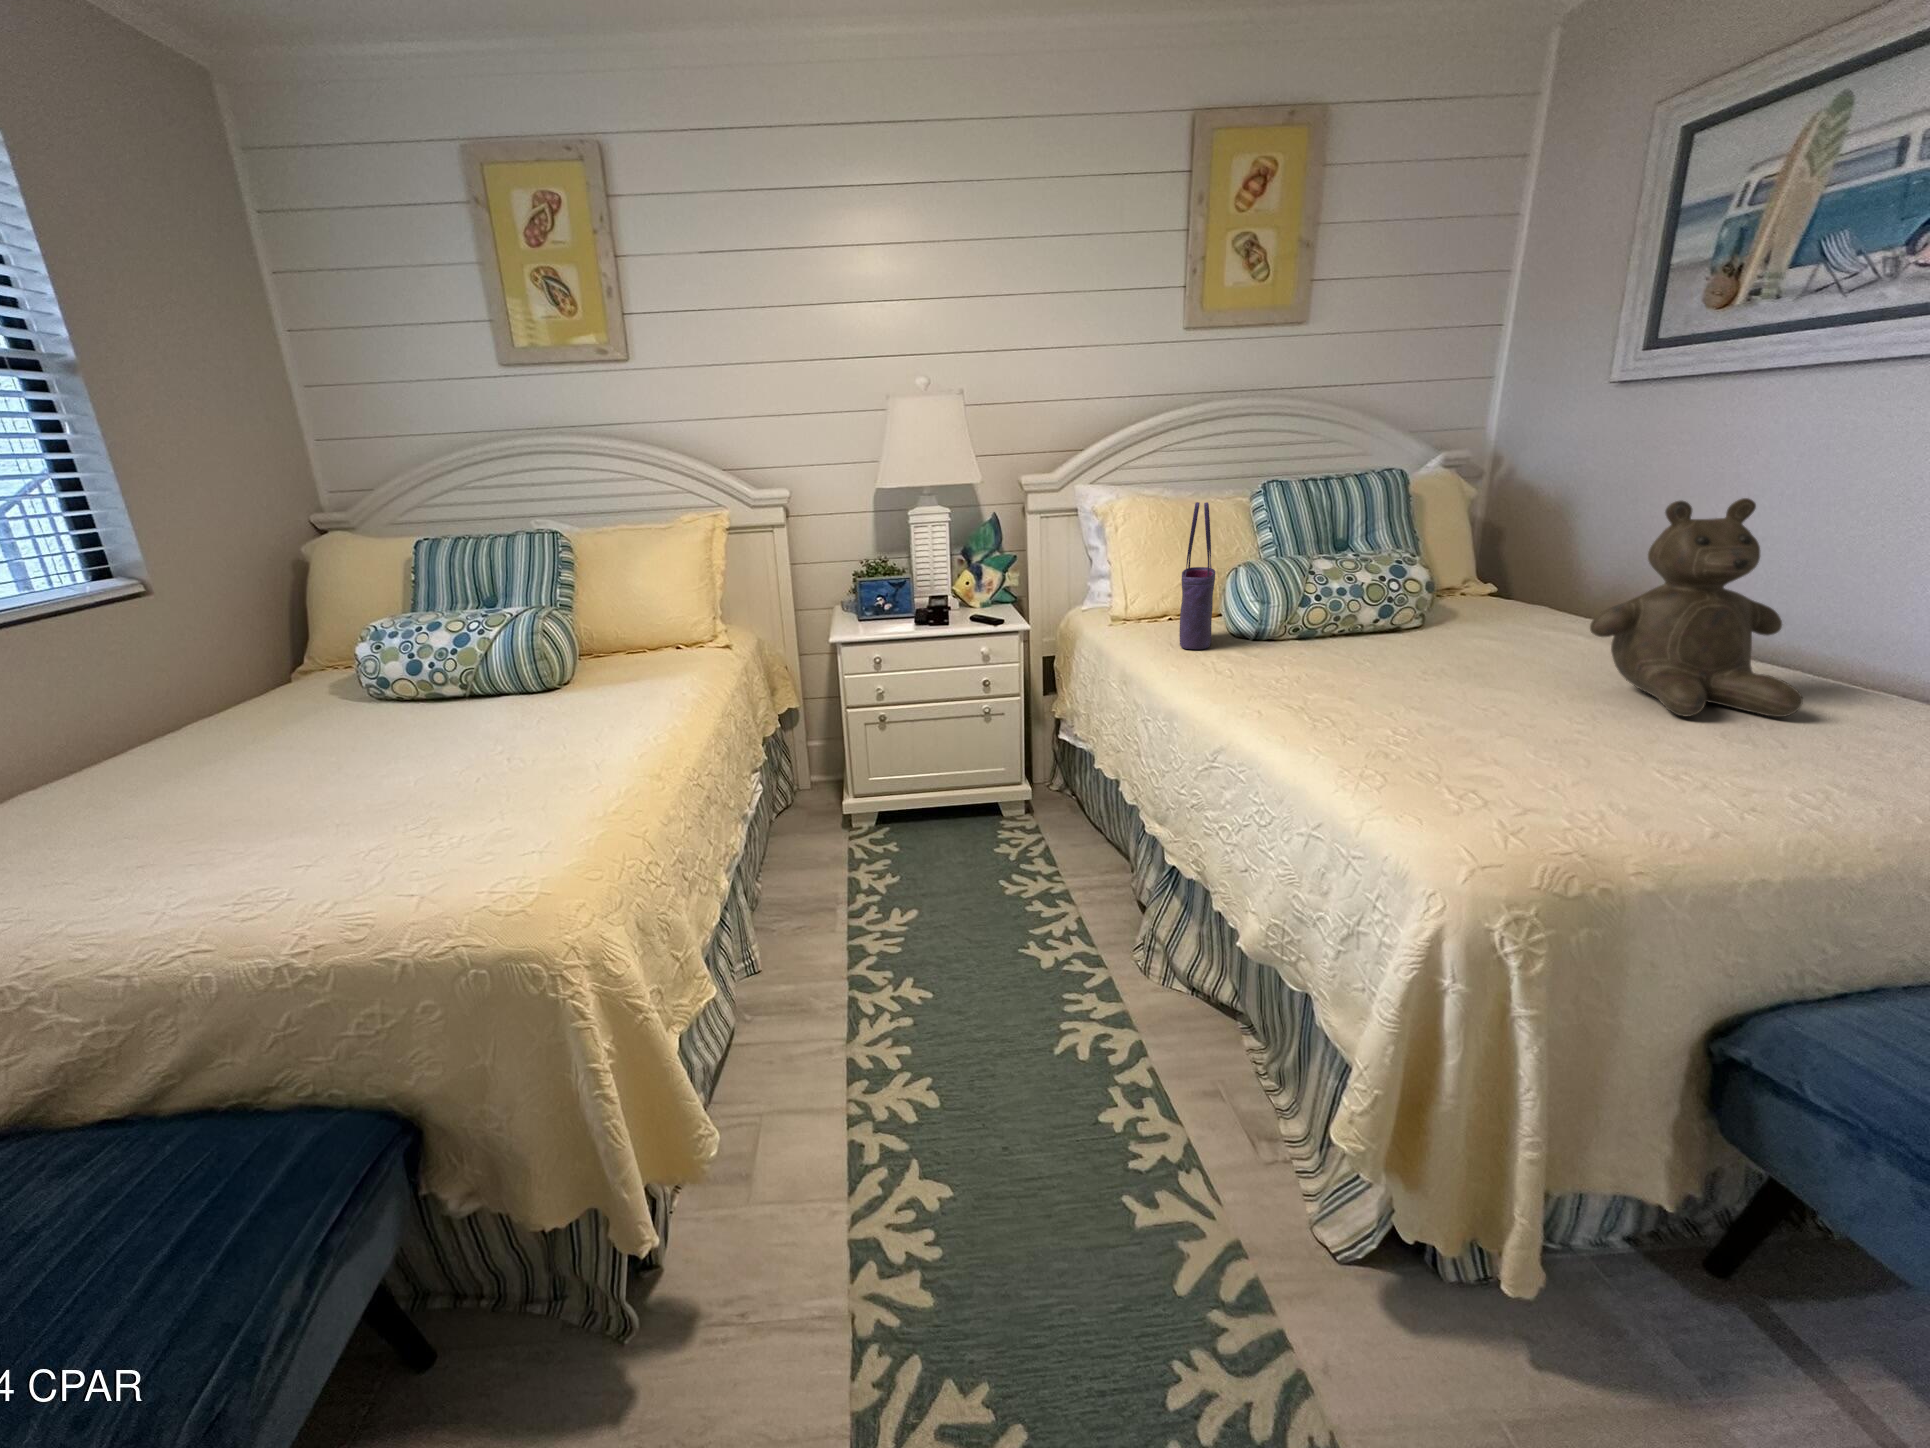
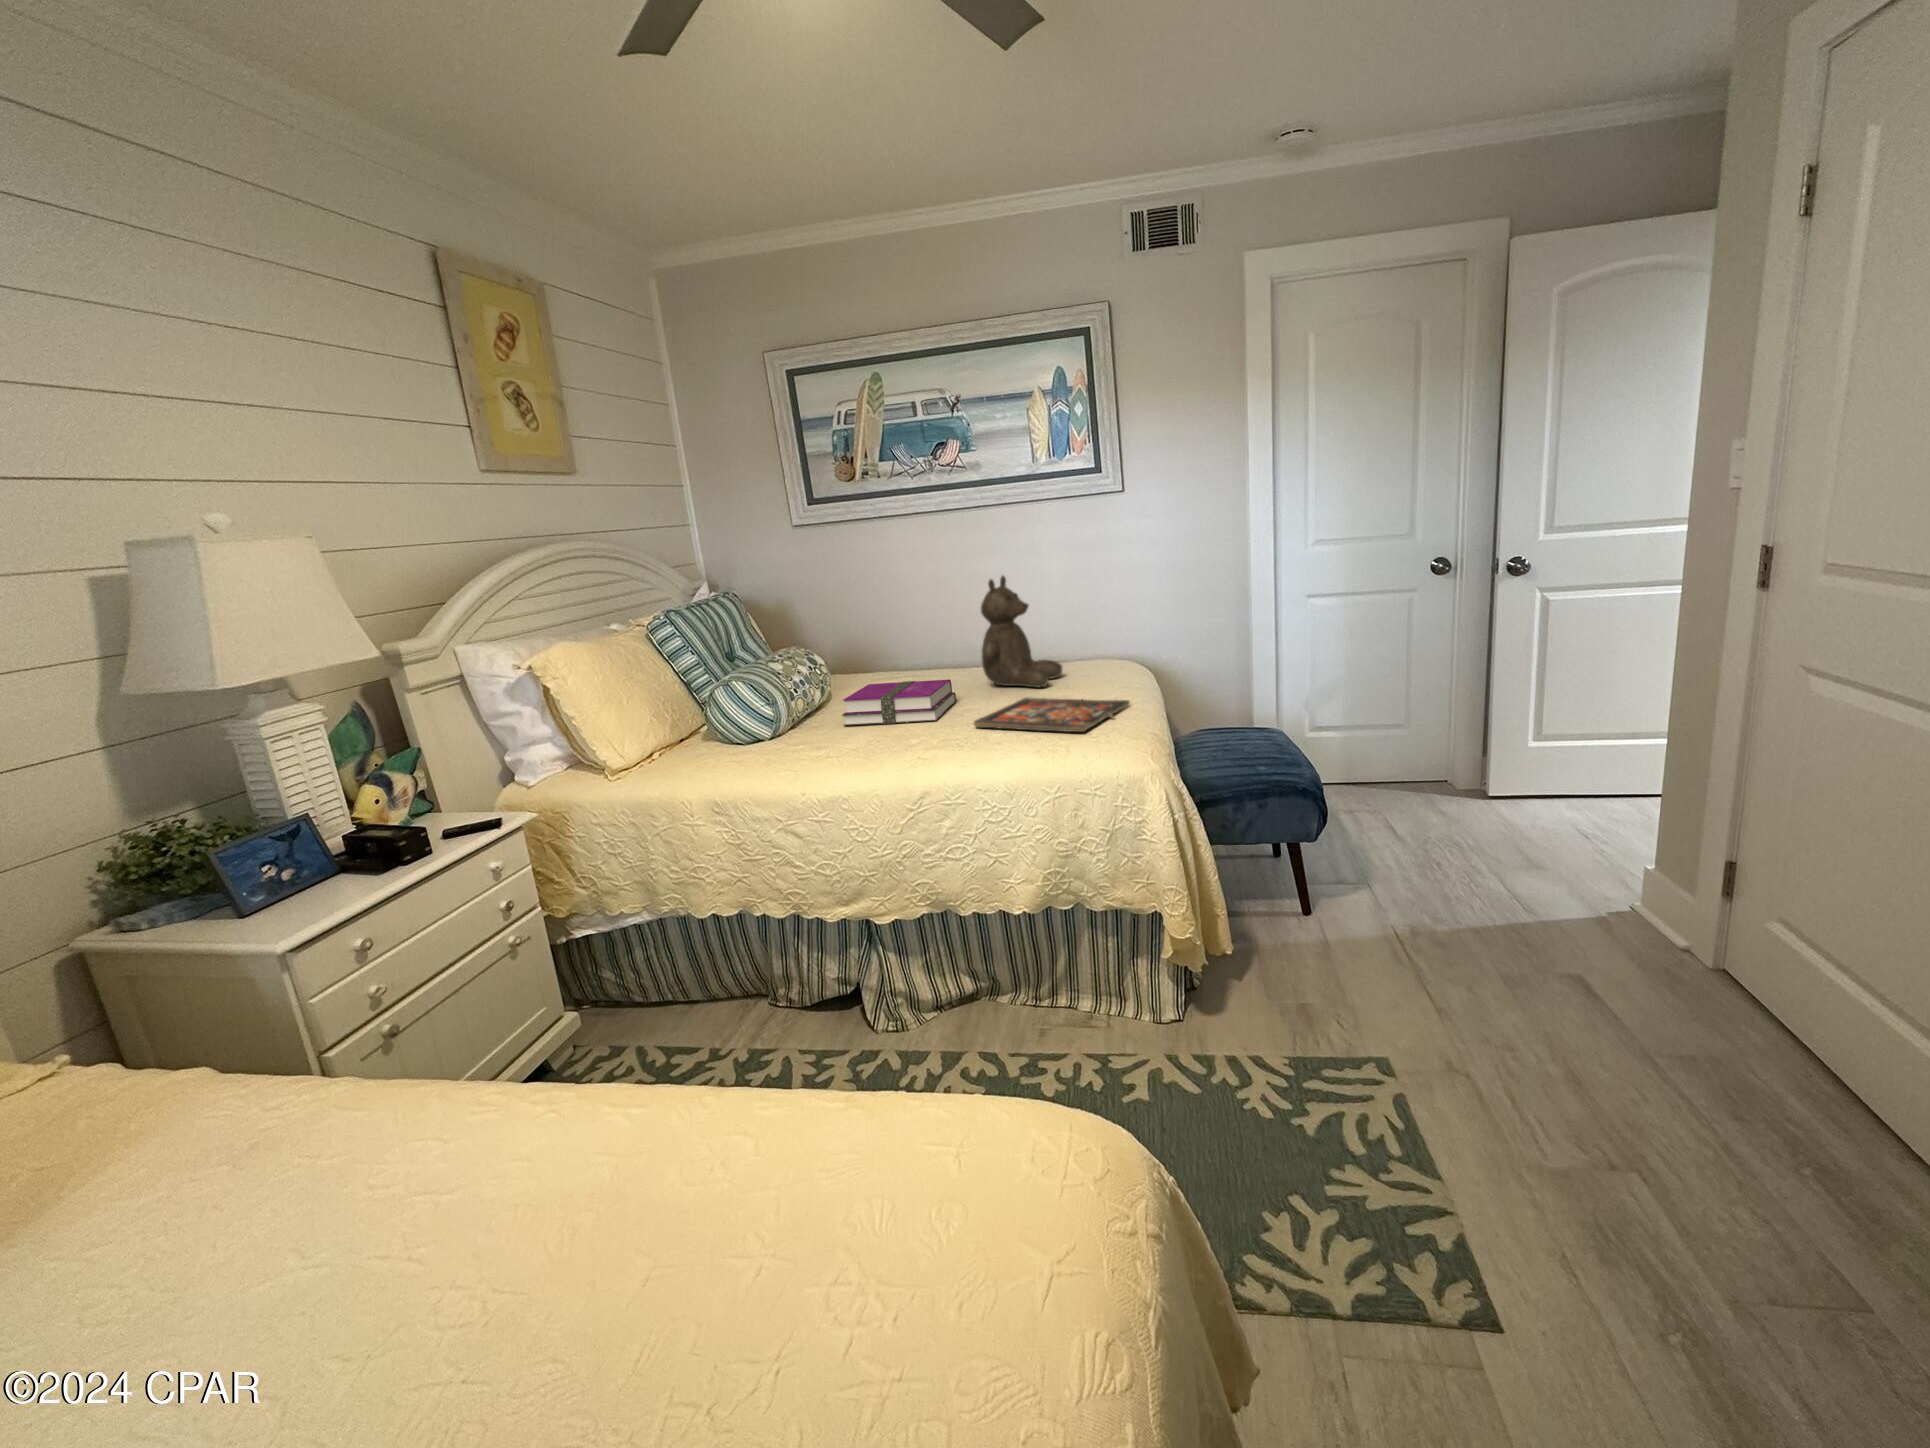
tote bag: present [1180,502,1215,649] -> none [707,624,769,760]
hardback book: none [1327,618,1511,688] -> present [842,679,956,726]
board game: none [1387,701,1668,796] -> present [974,698,1130,732]

